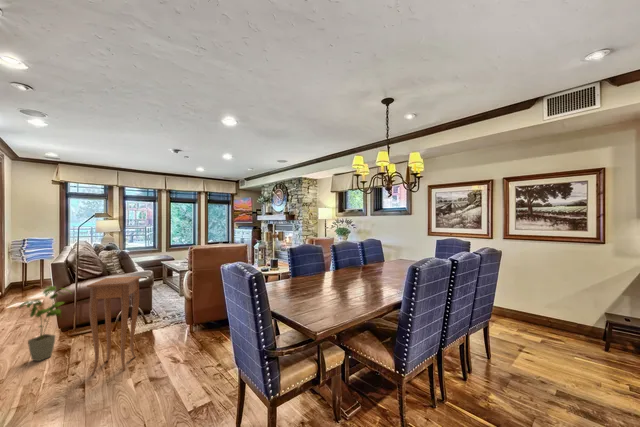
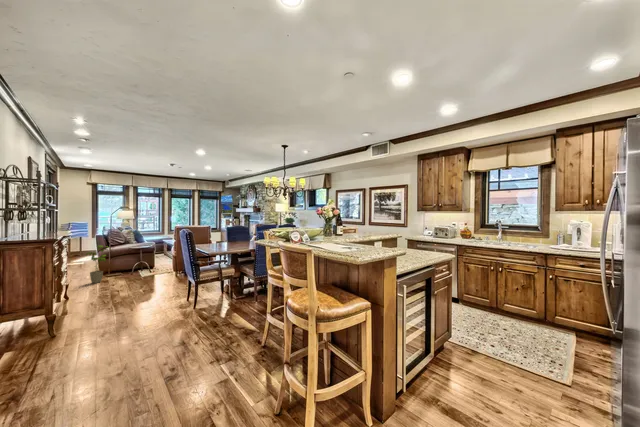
side table: present [87,276,141,375] -> none [121,241,147,287]

